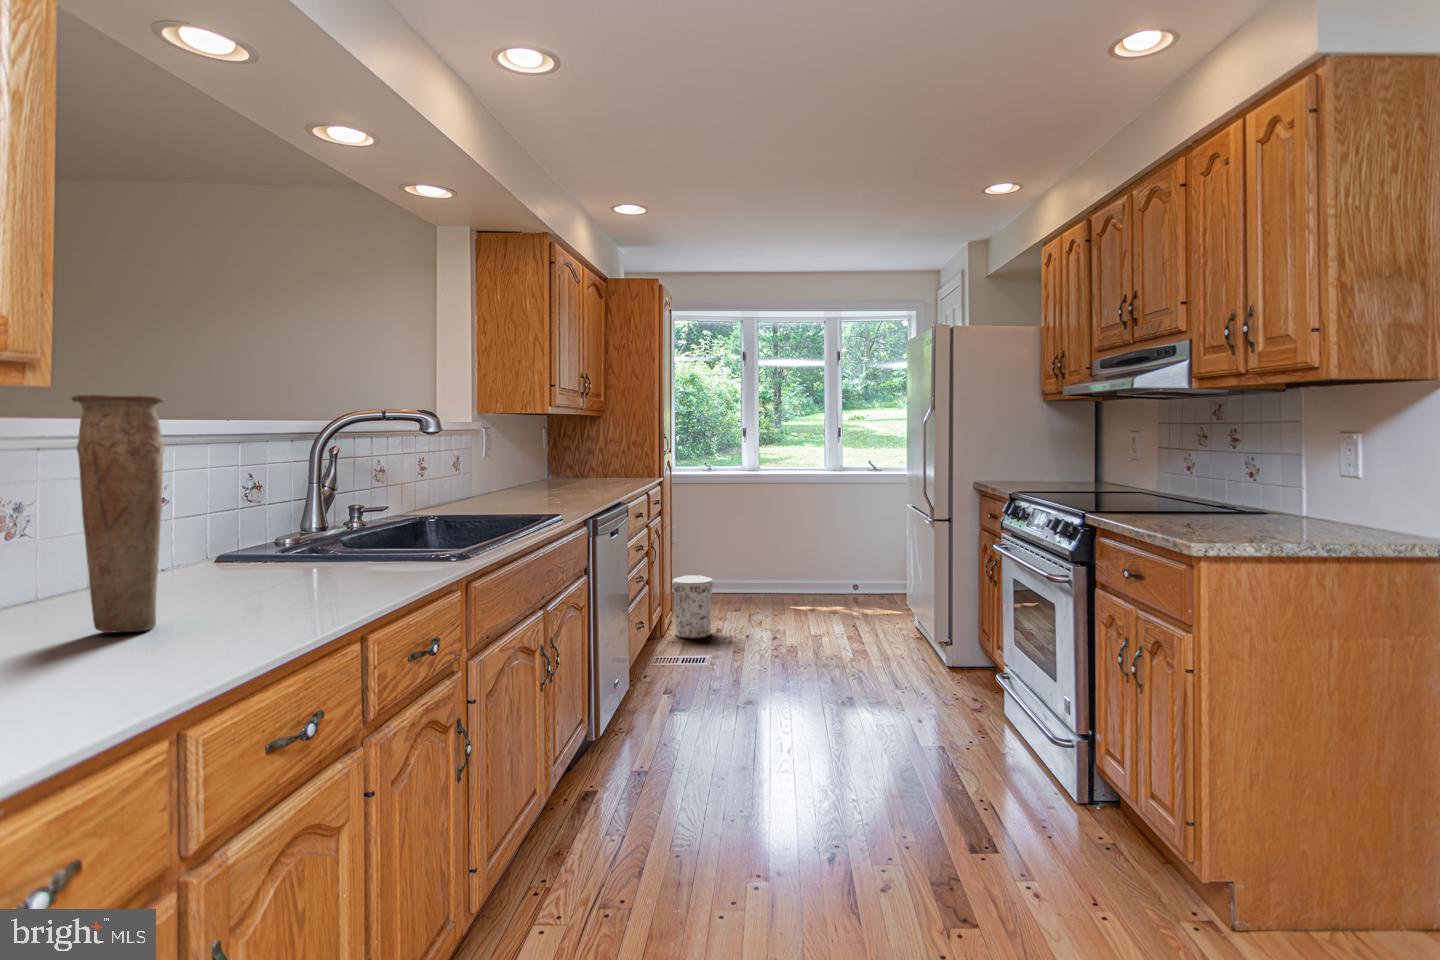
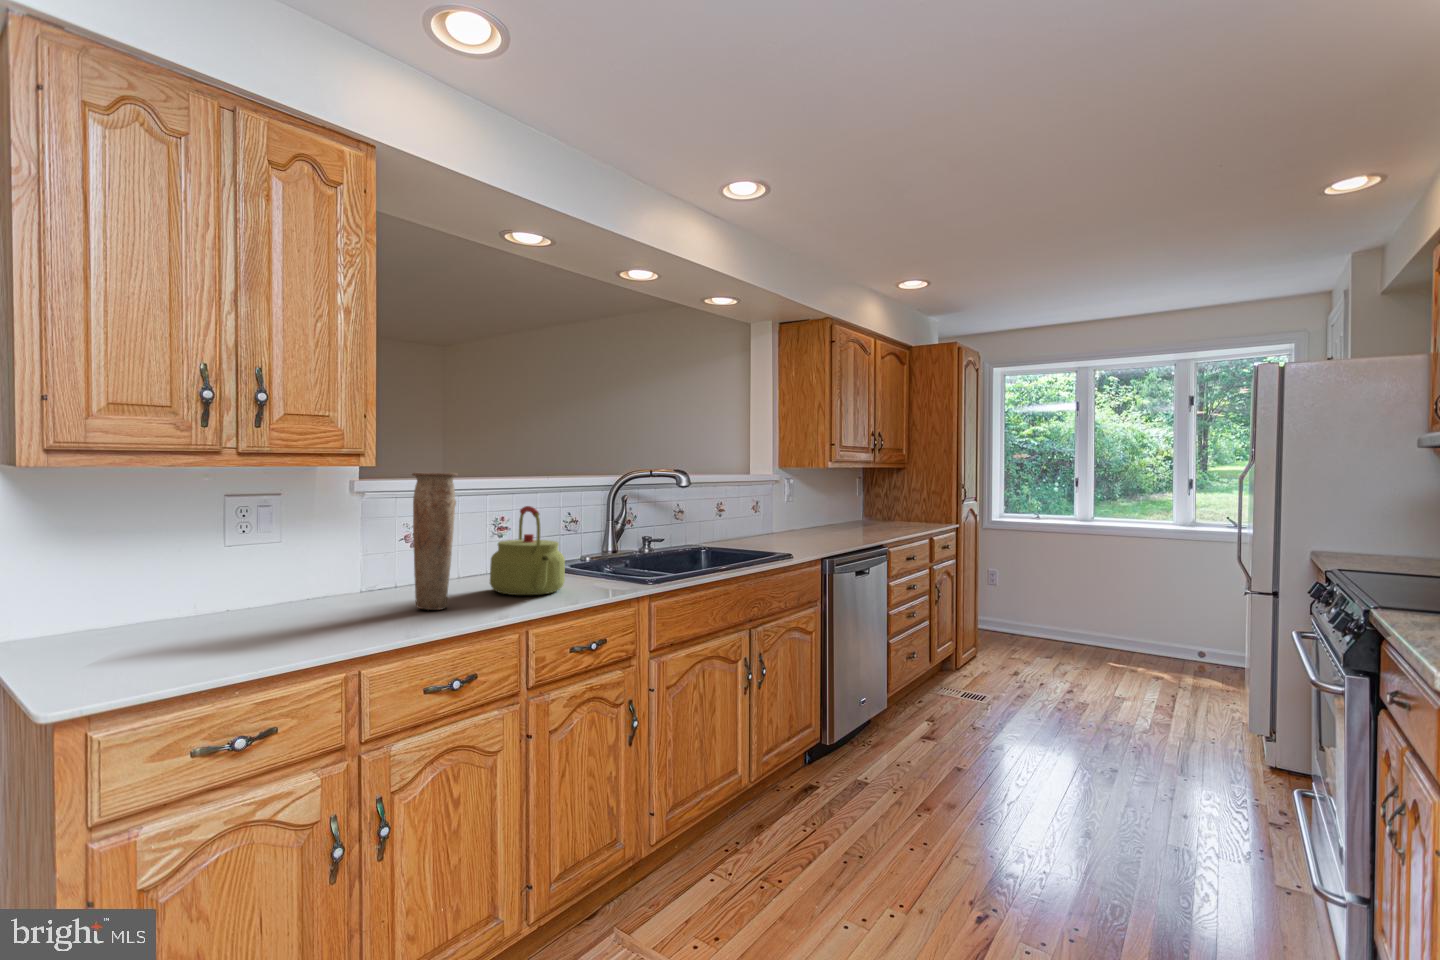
kettle: none [188,457,319,596] -> present [490,506,565,595]
trash can: present [672,574,713,638] -> none [969,616,1010,678]

